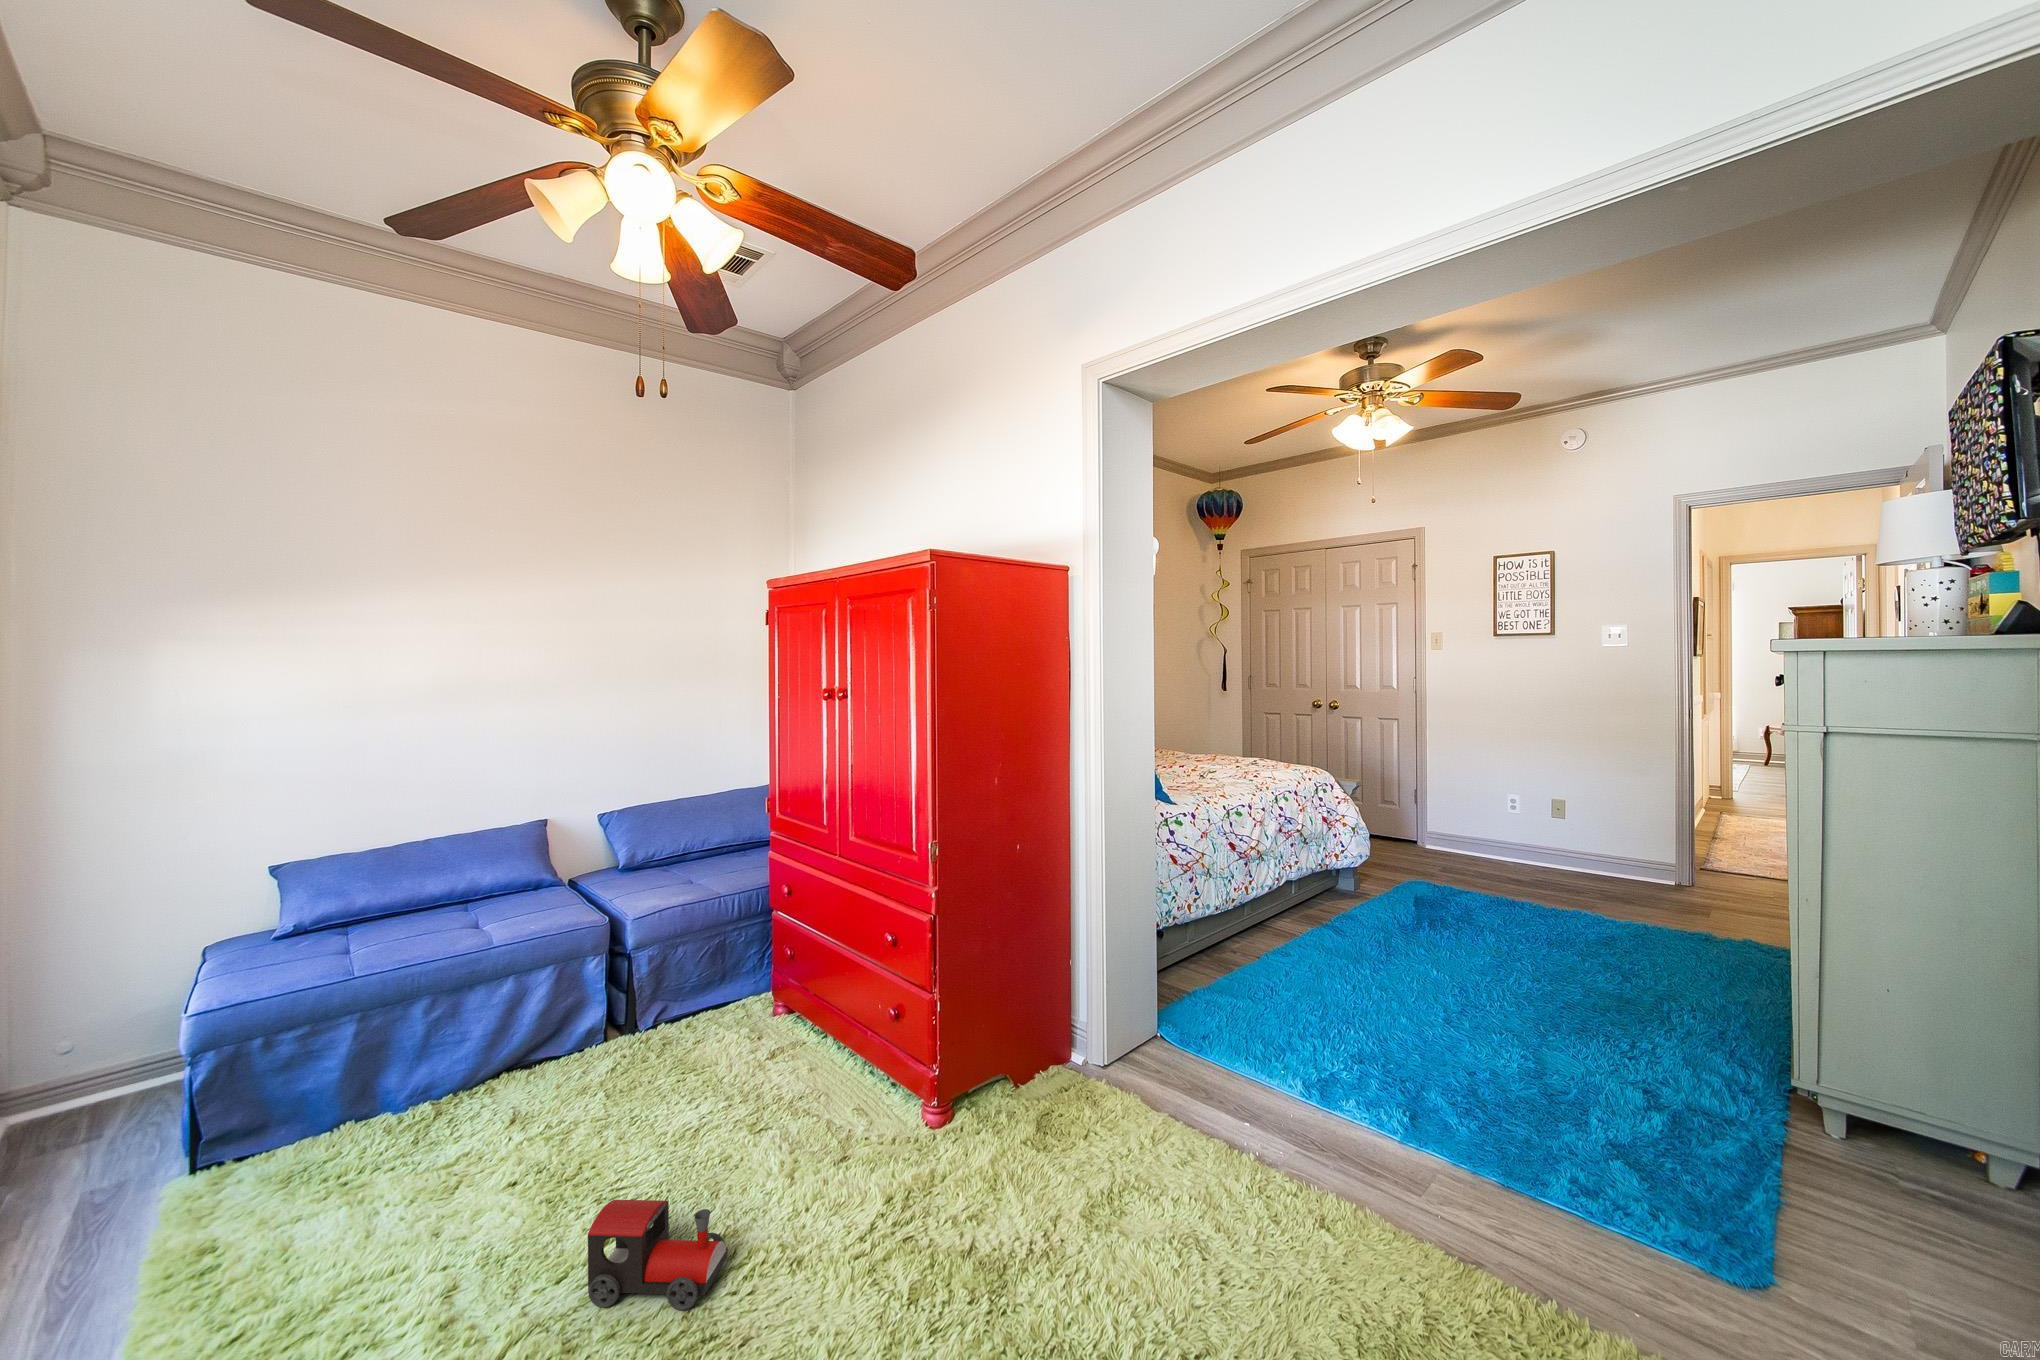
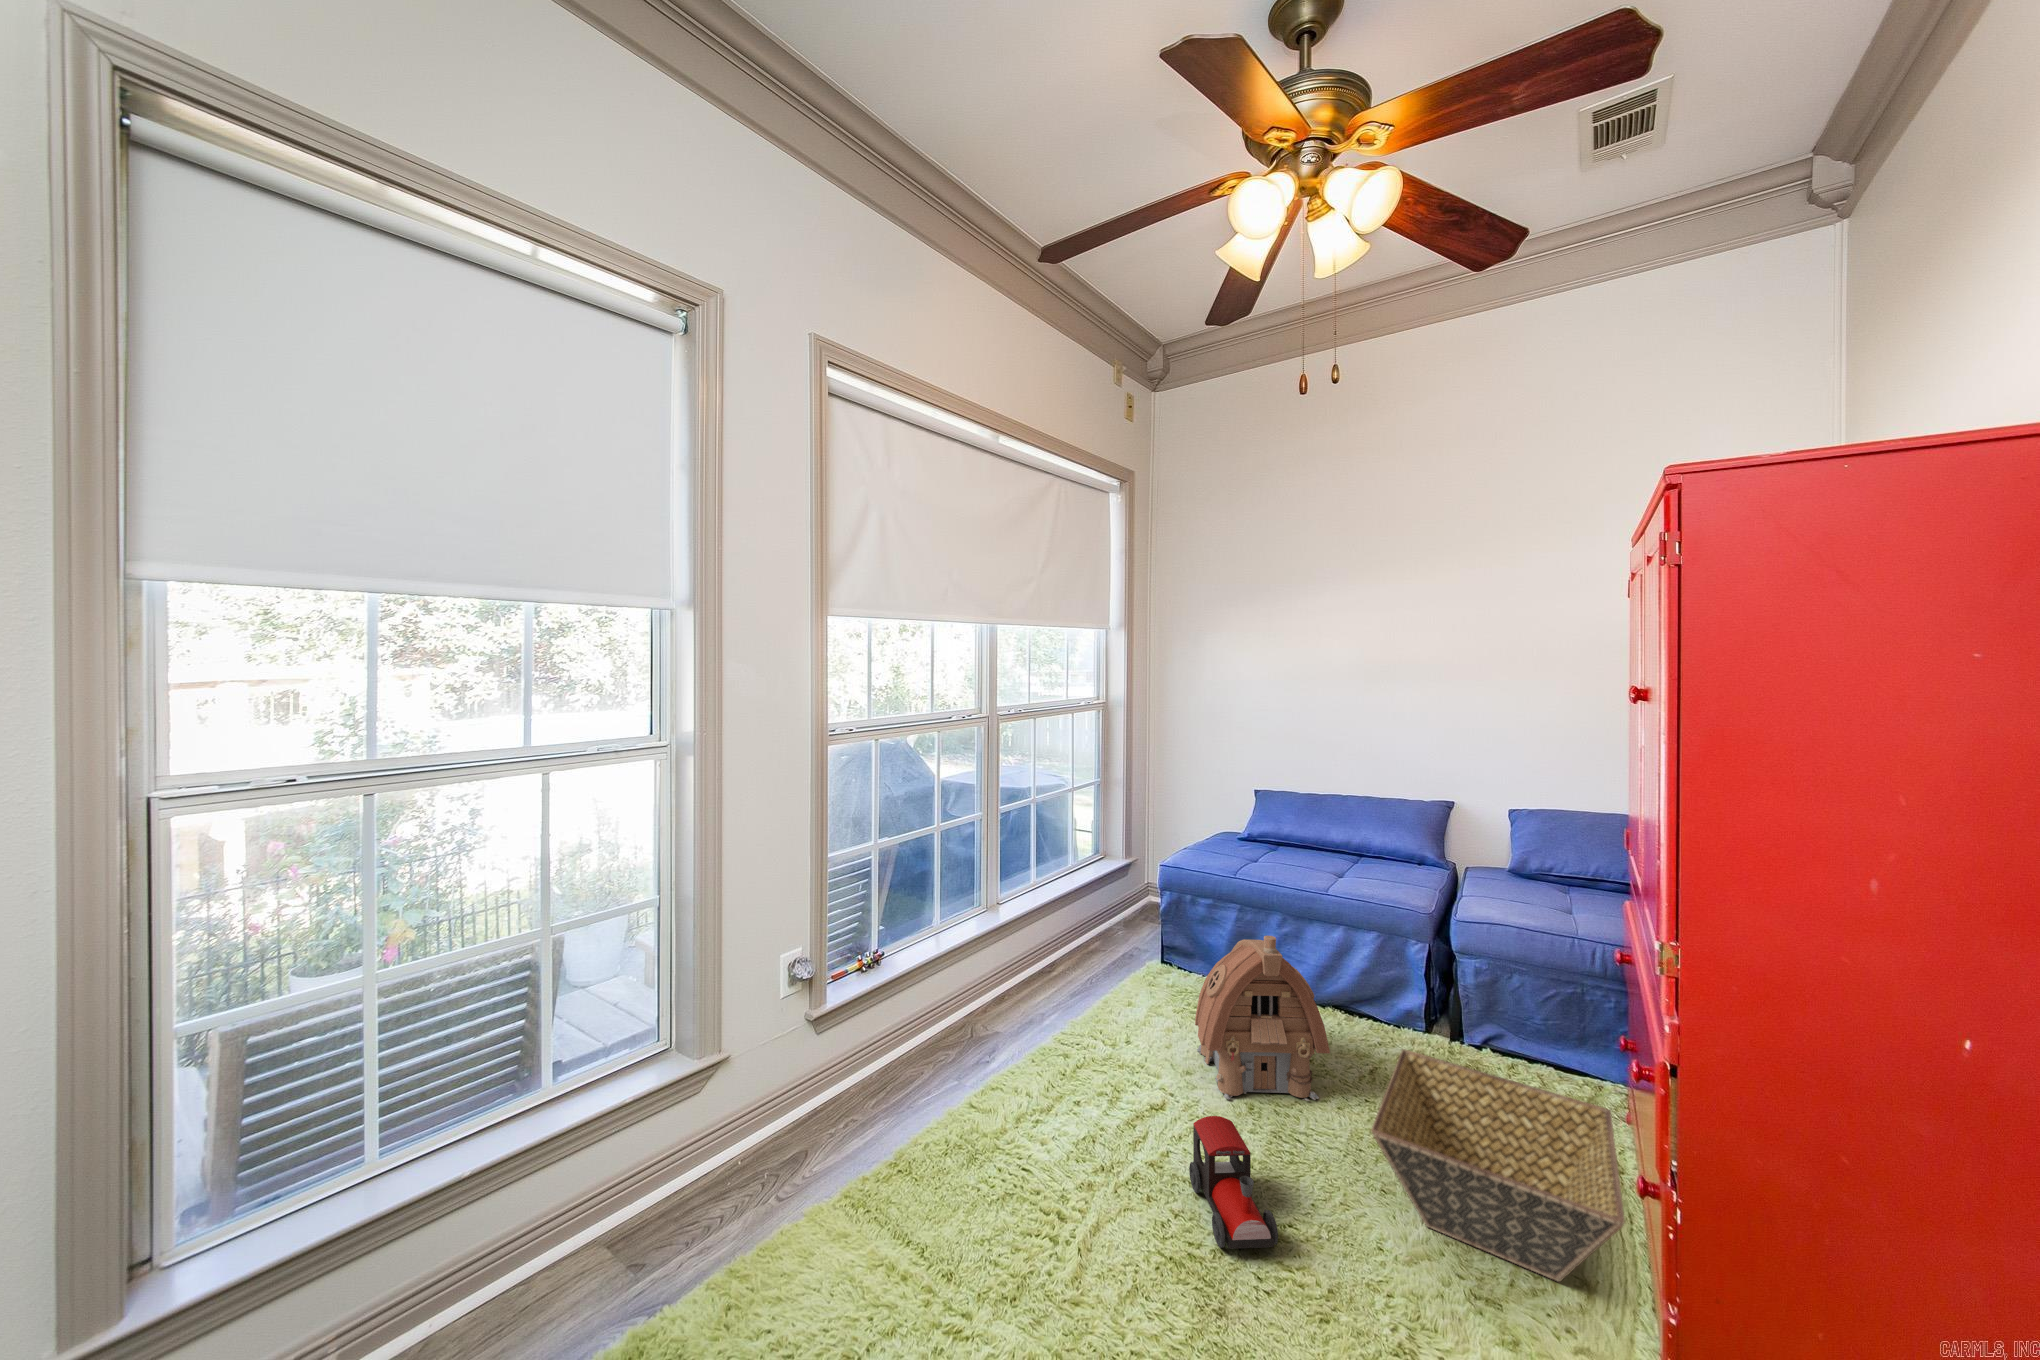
basket: none [681,989,897,1153] -> present [1371,1049,1625,1282]
toy house: none [404,990,607,1236] -> present [1195,936,1330,1101]

